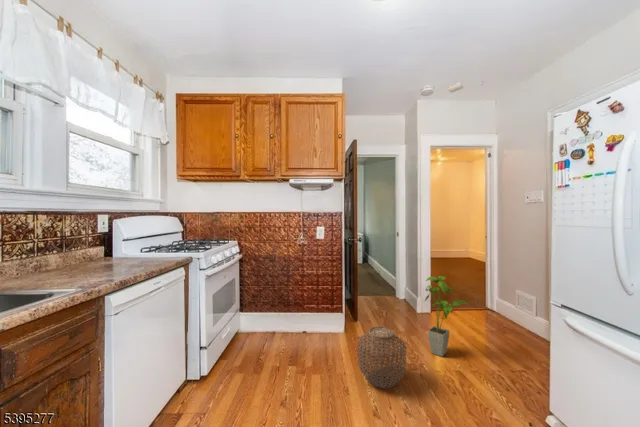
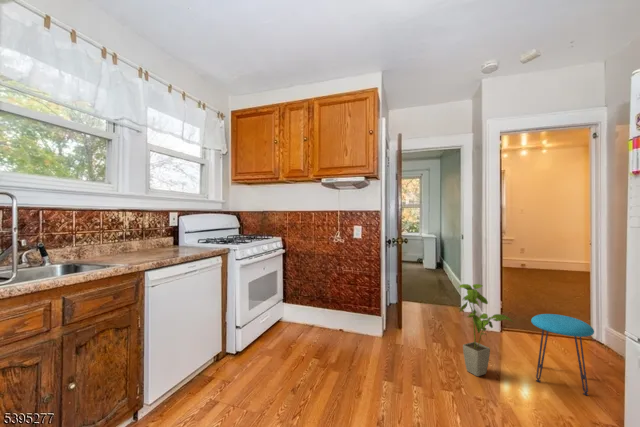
stool: none [473,295,520,357] -> present [531,314,594,395]
woven basket: present [358,327,406,388] -> none [366,329,416,391]

